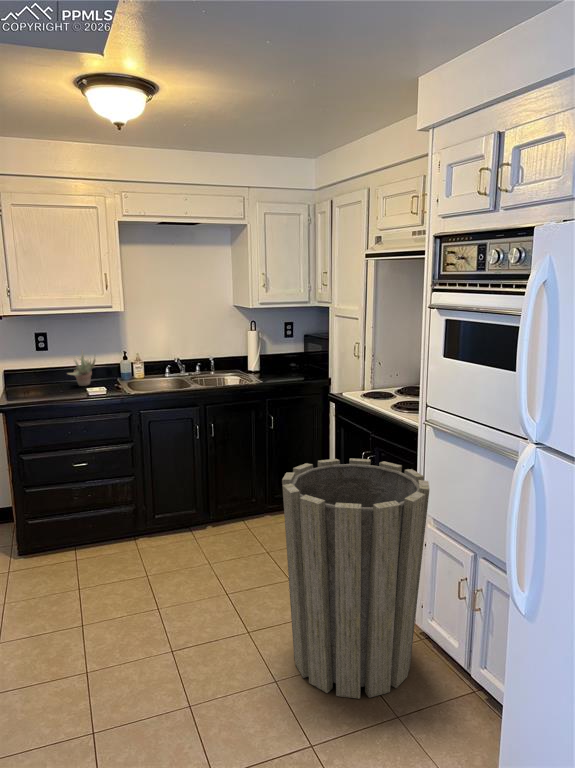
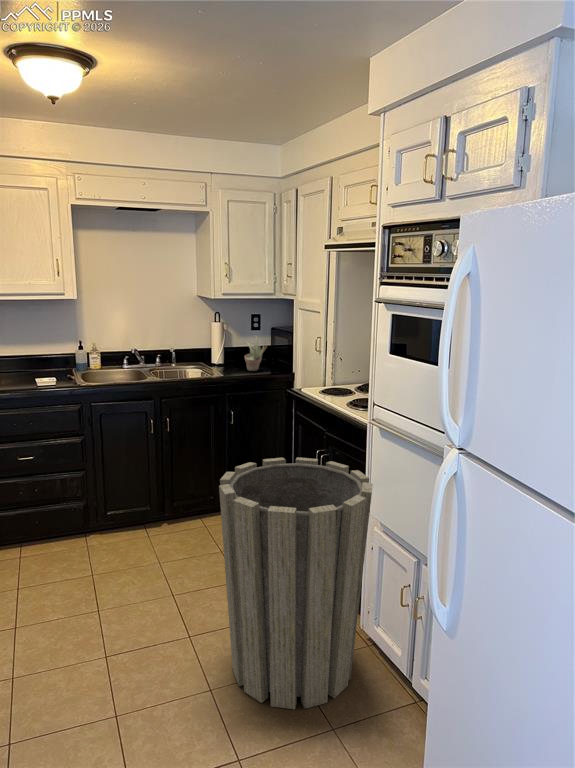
succulent plant: present [68,351,95,386] -> present [245,336,267,371]

